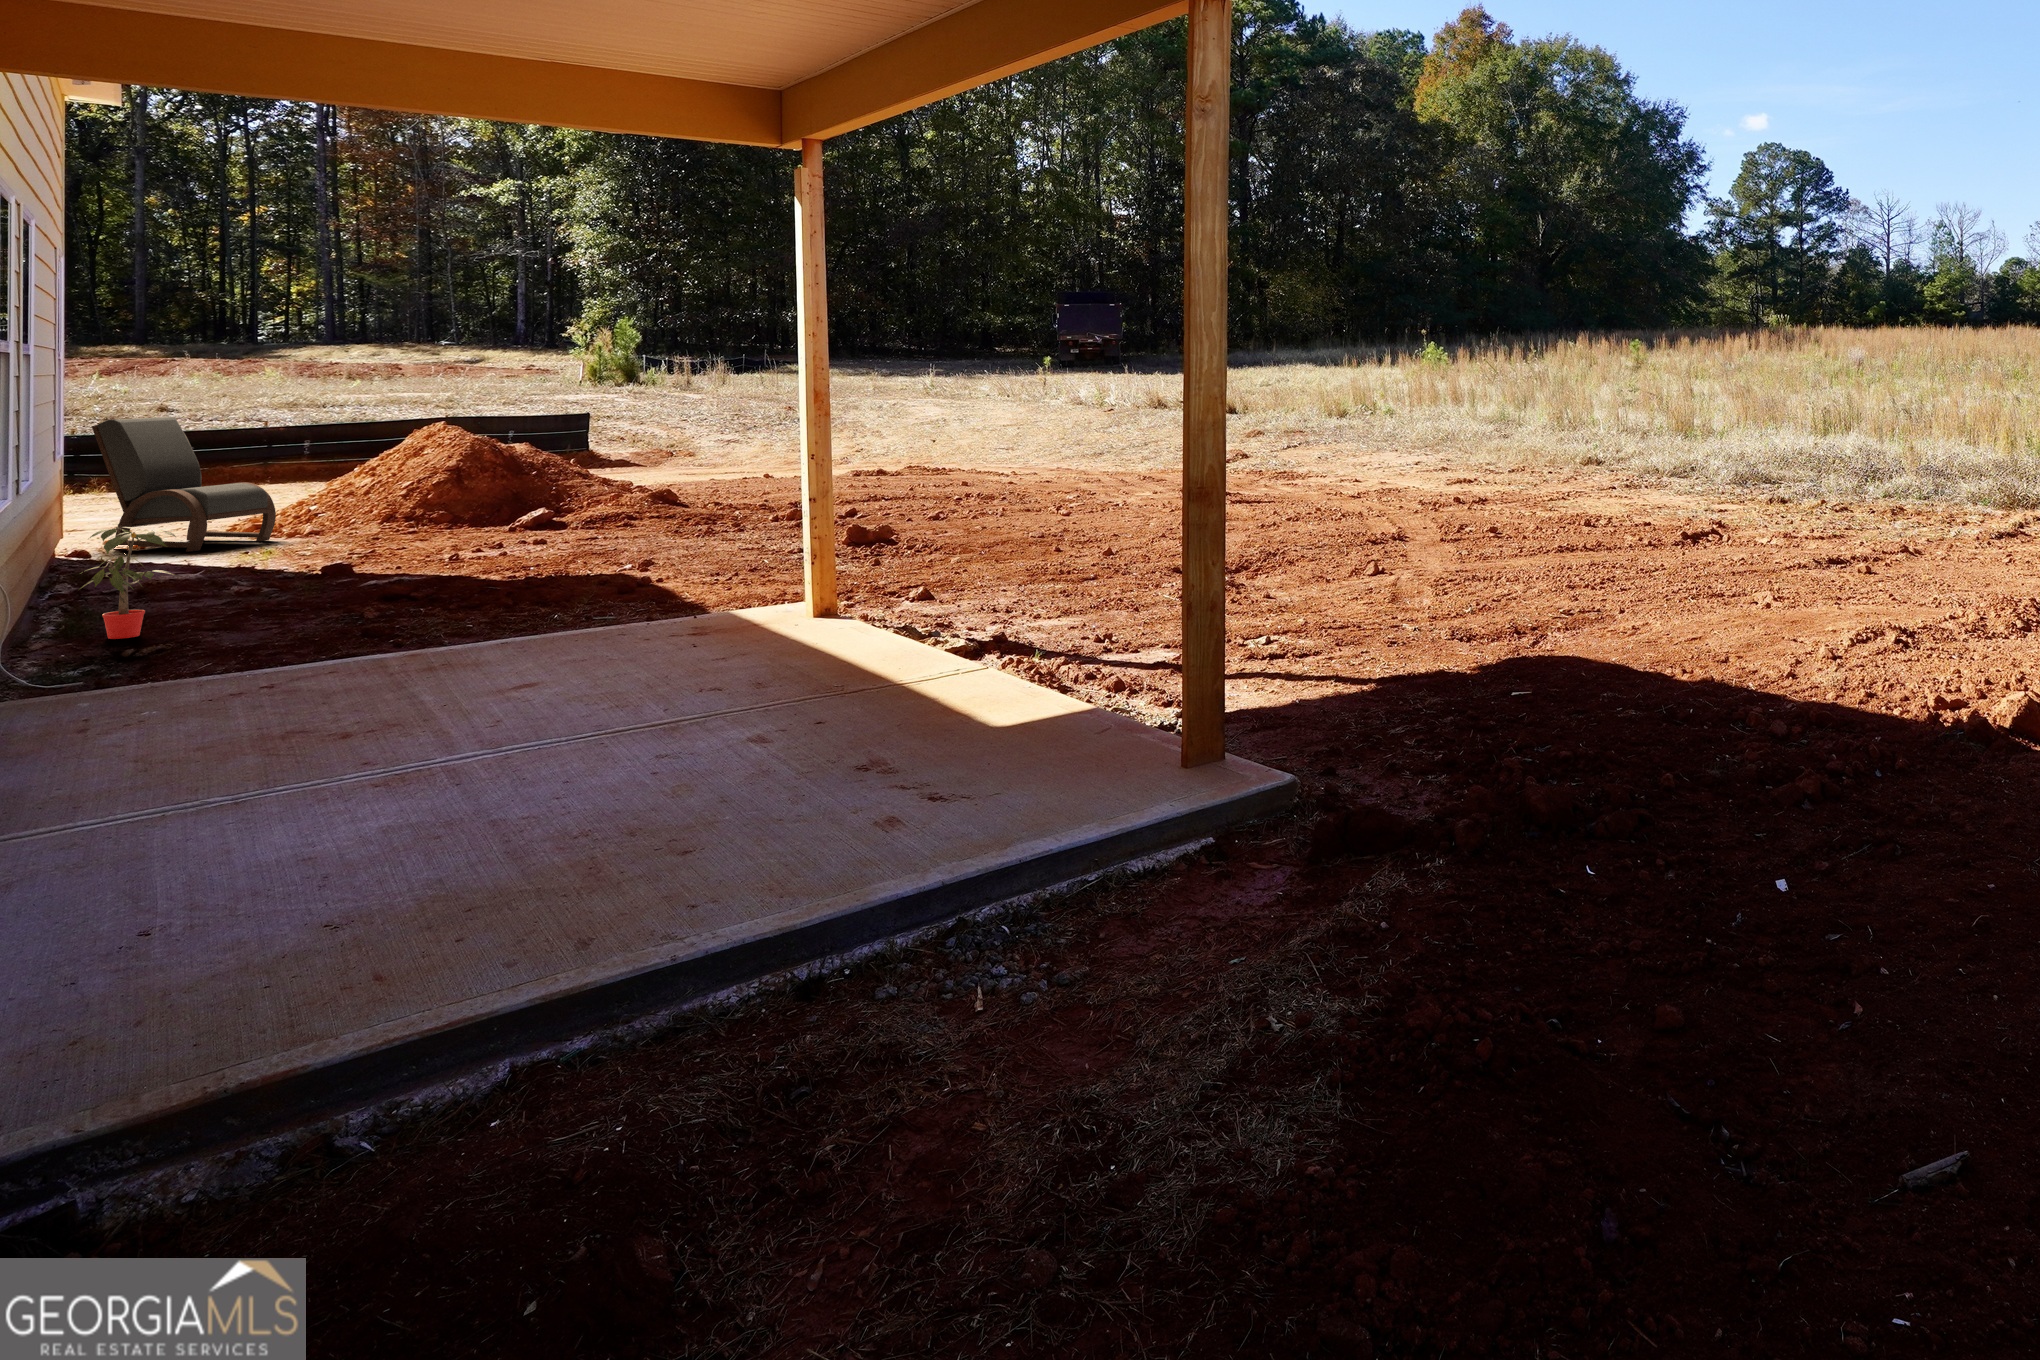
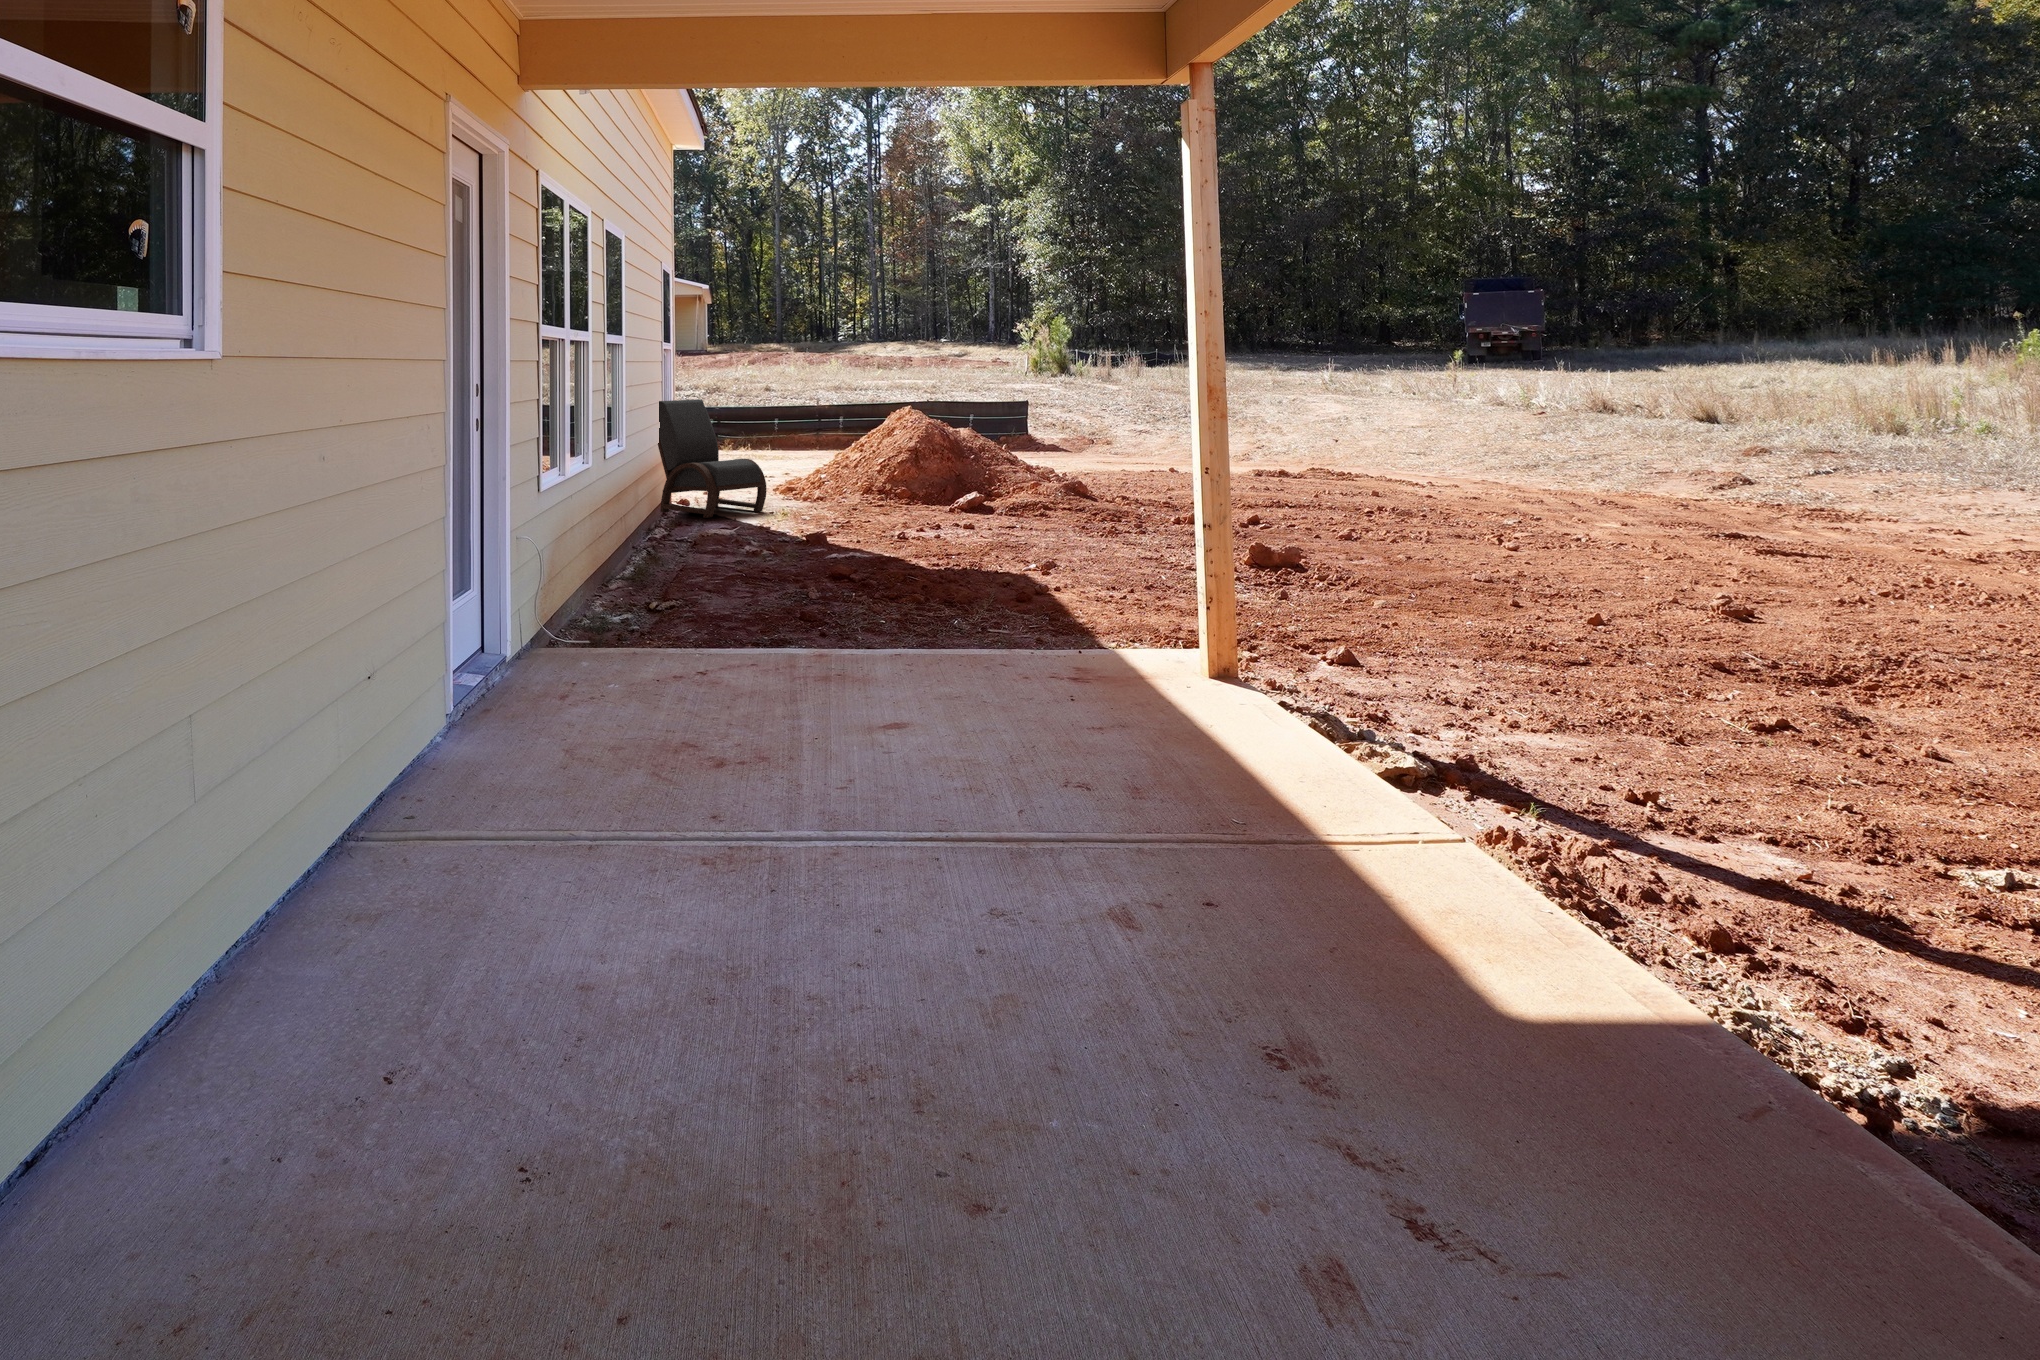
potted plant: present [81,527,176,639] -> none [572,506,650,611]

